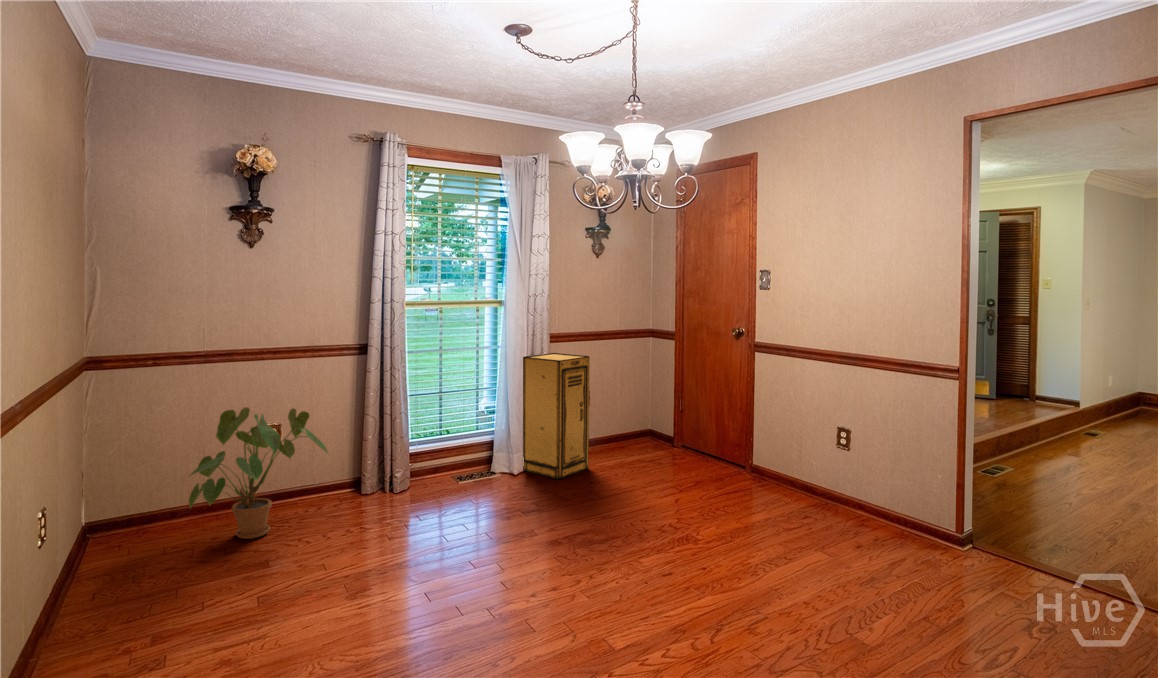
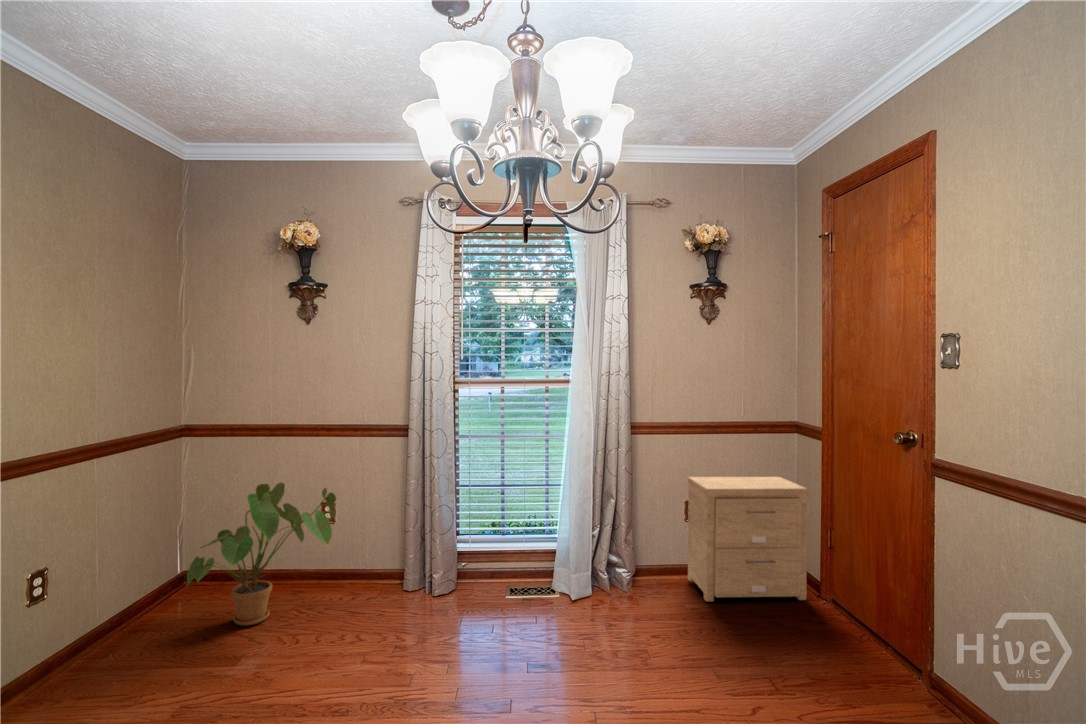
storage cabinet: present [523,353,589,479] -> none [585,447,671,620]
side table: none [584,369,667,460] -> present [688,477,808,601]

